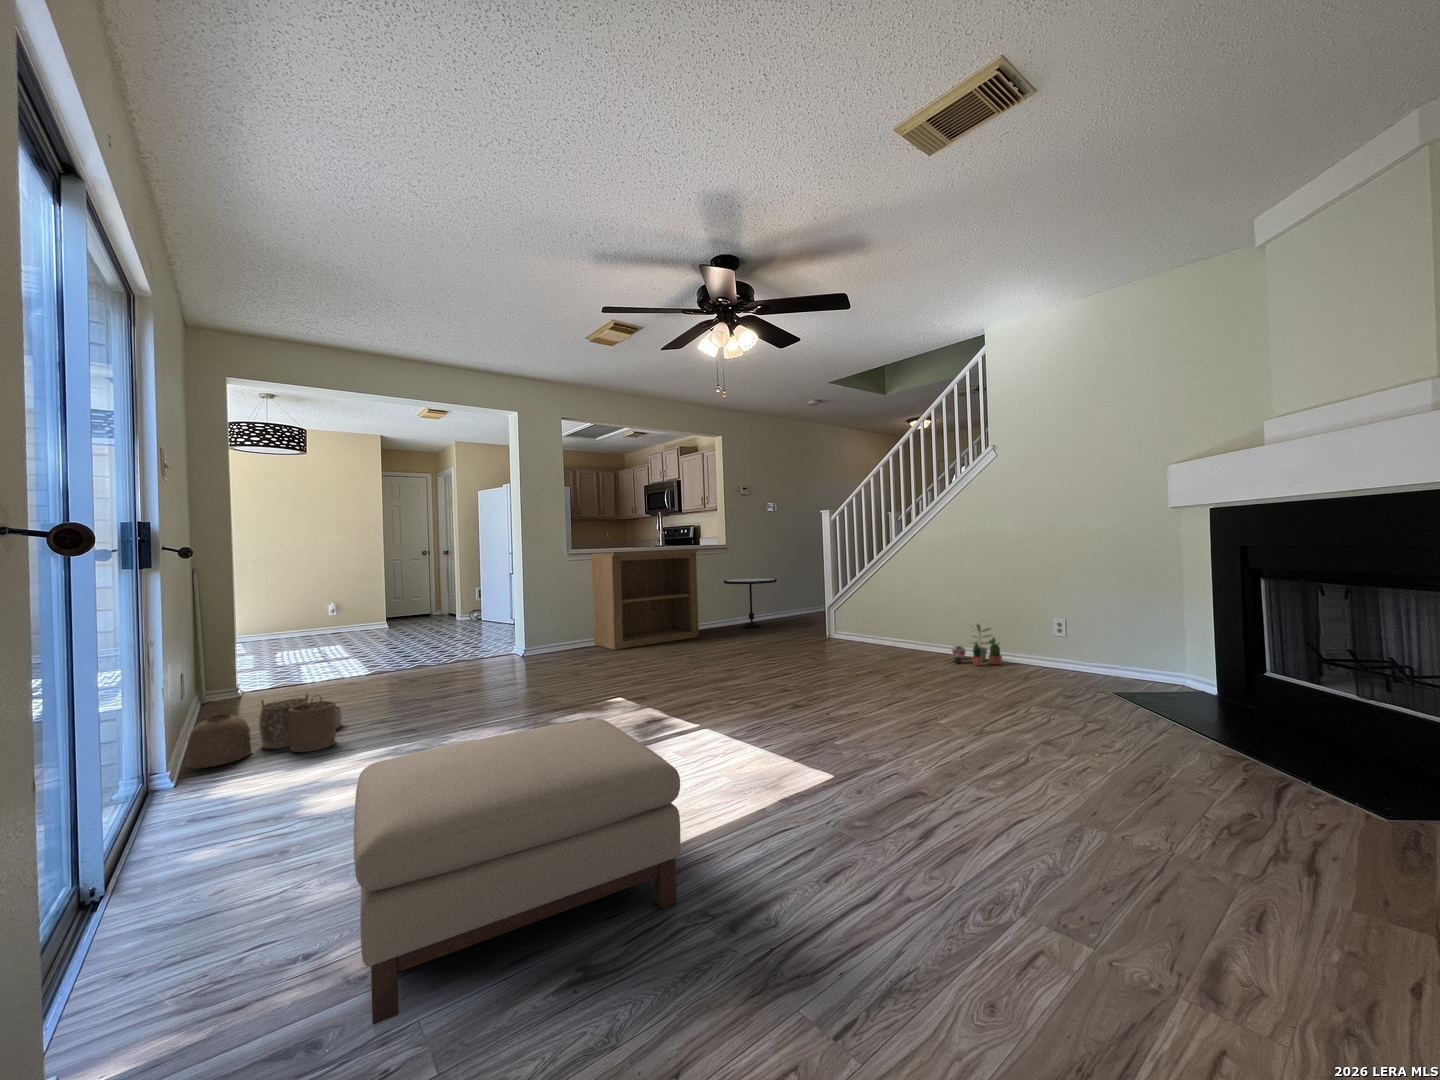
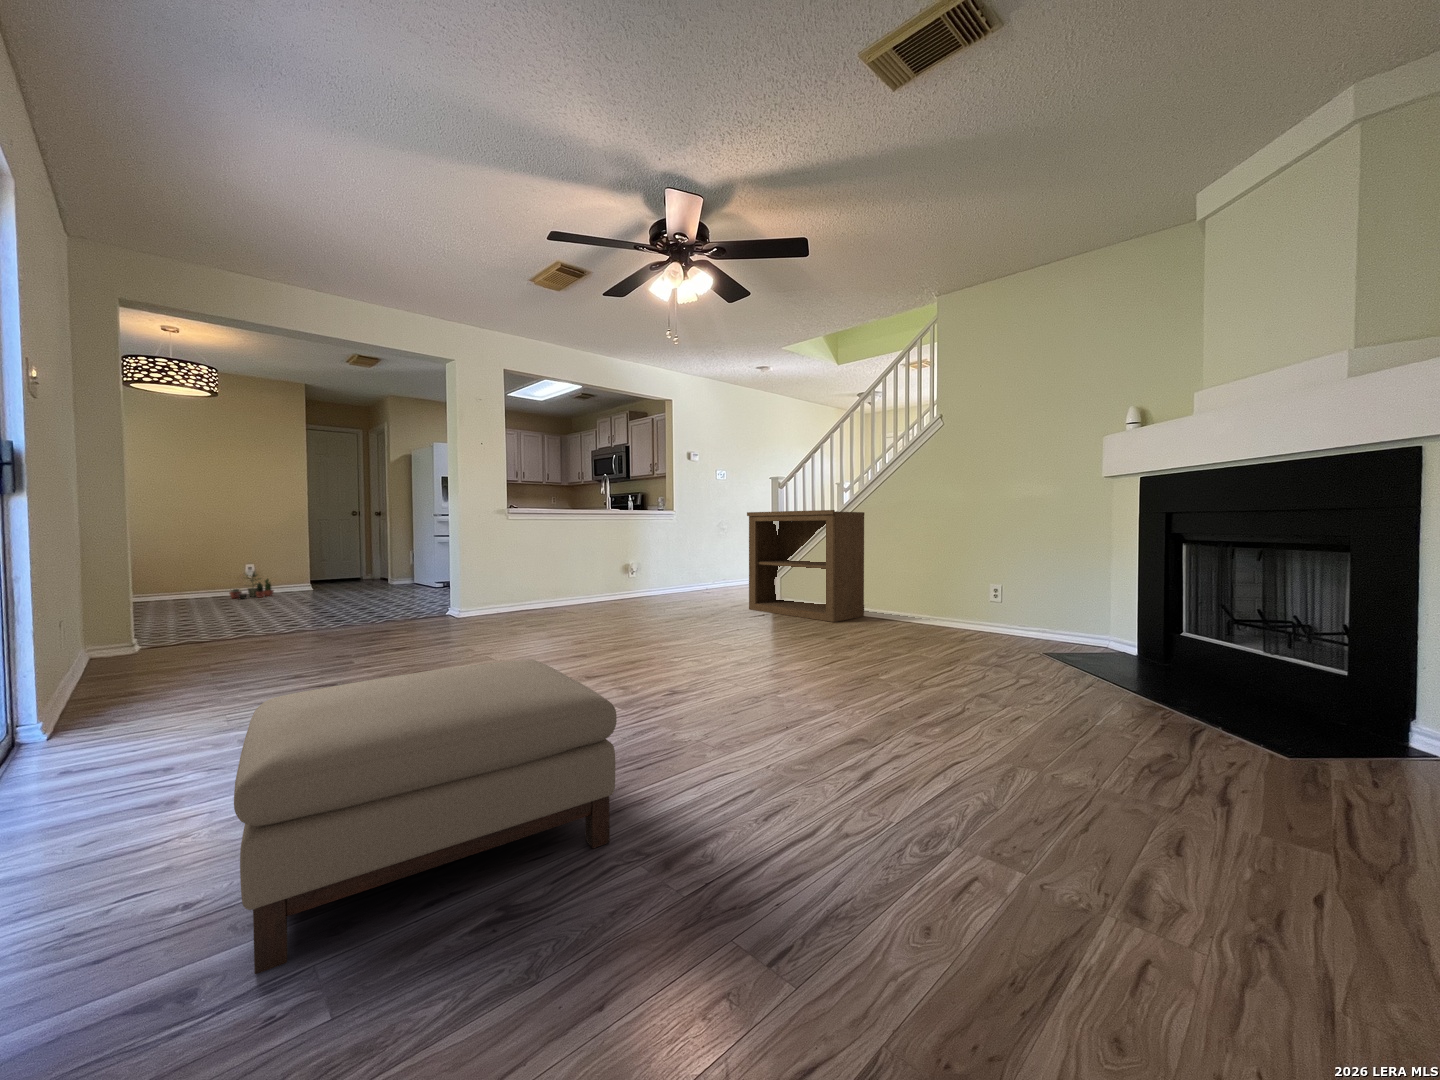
bookshelf: present [592,549,699,650] -> present [747,510,864,622]
side table: present [724,578,777,628] -> none [672,547,724,595]
potted plant: present [951,624,1002,666] -> present [229,572,273,599]
woven basket: present [186,694,342,768] -> none [64,642,254,720]

